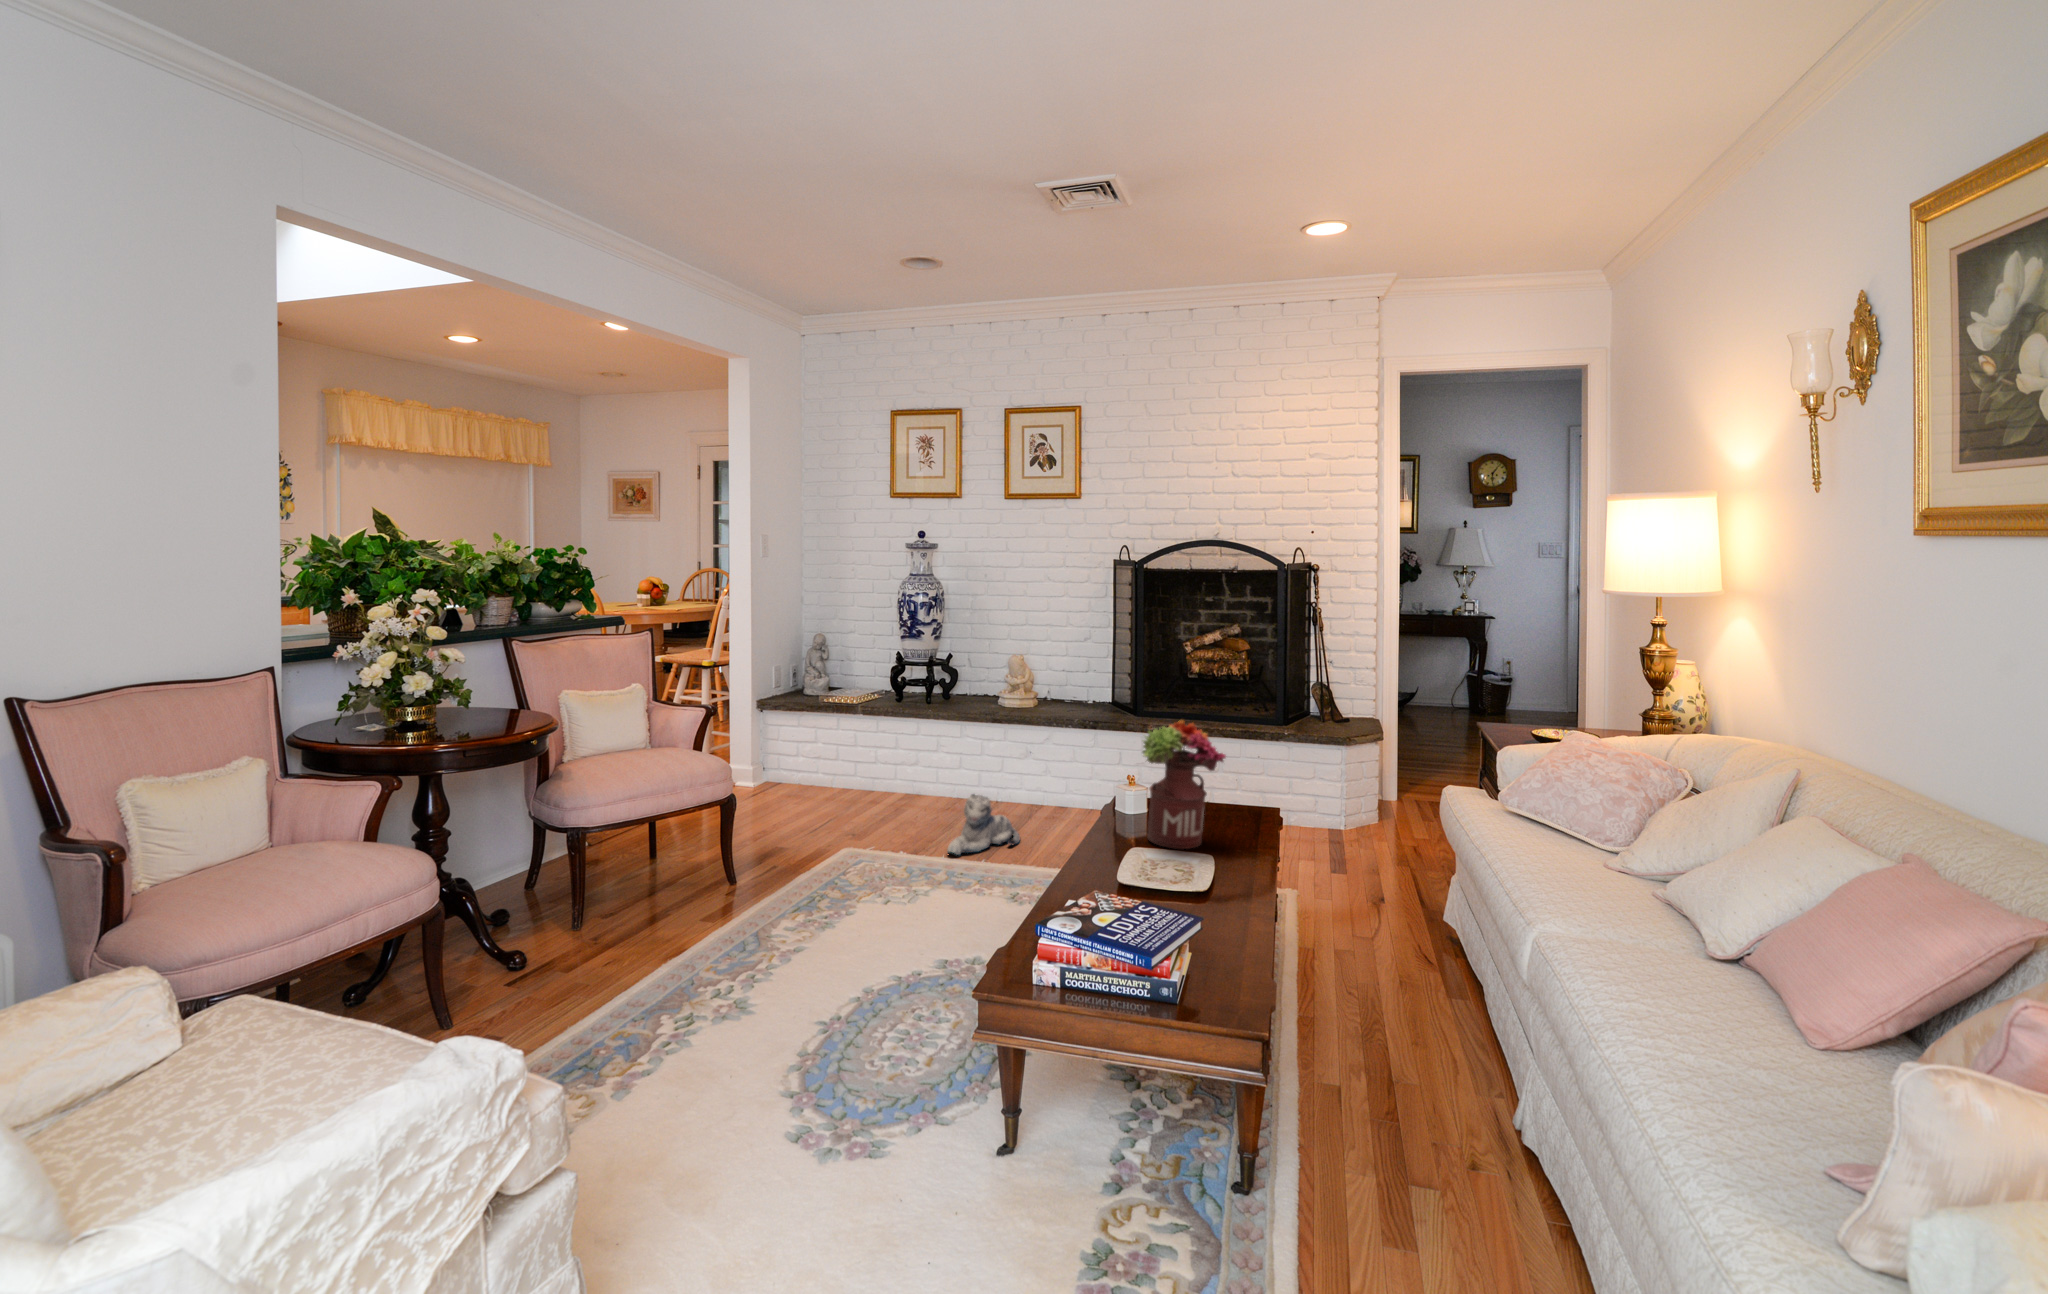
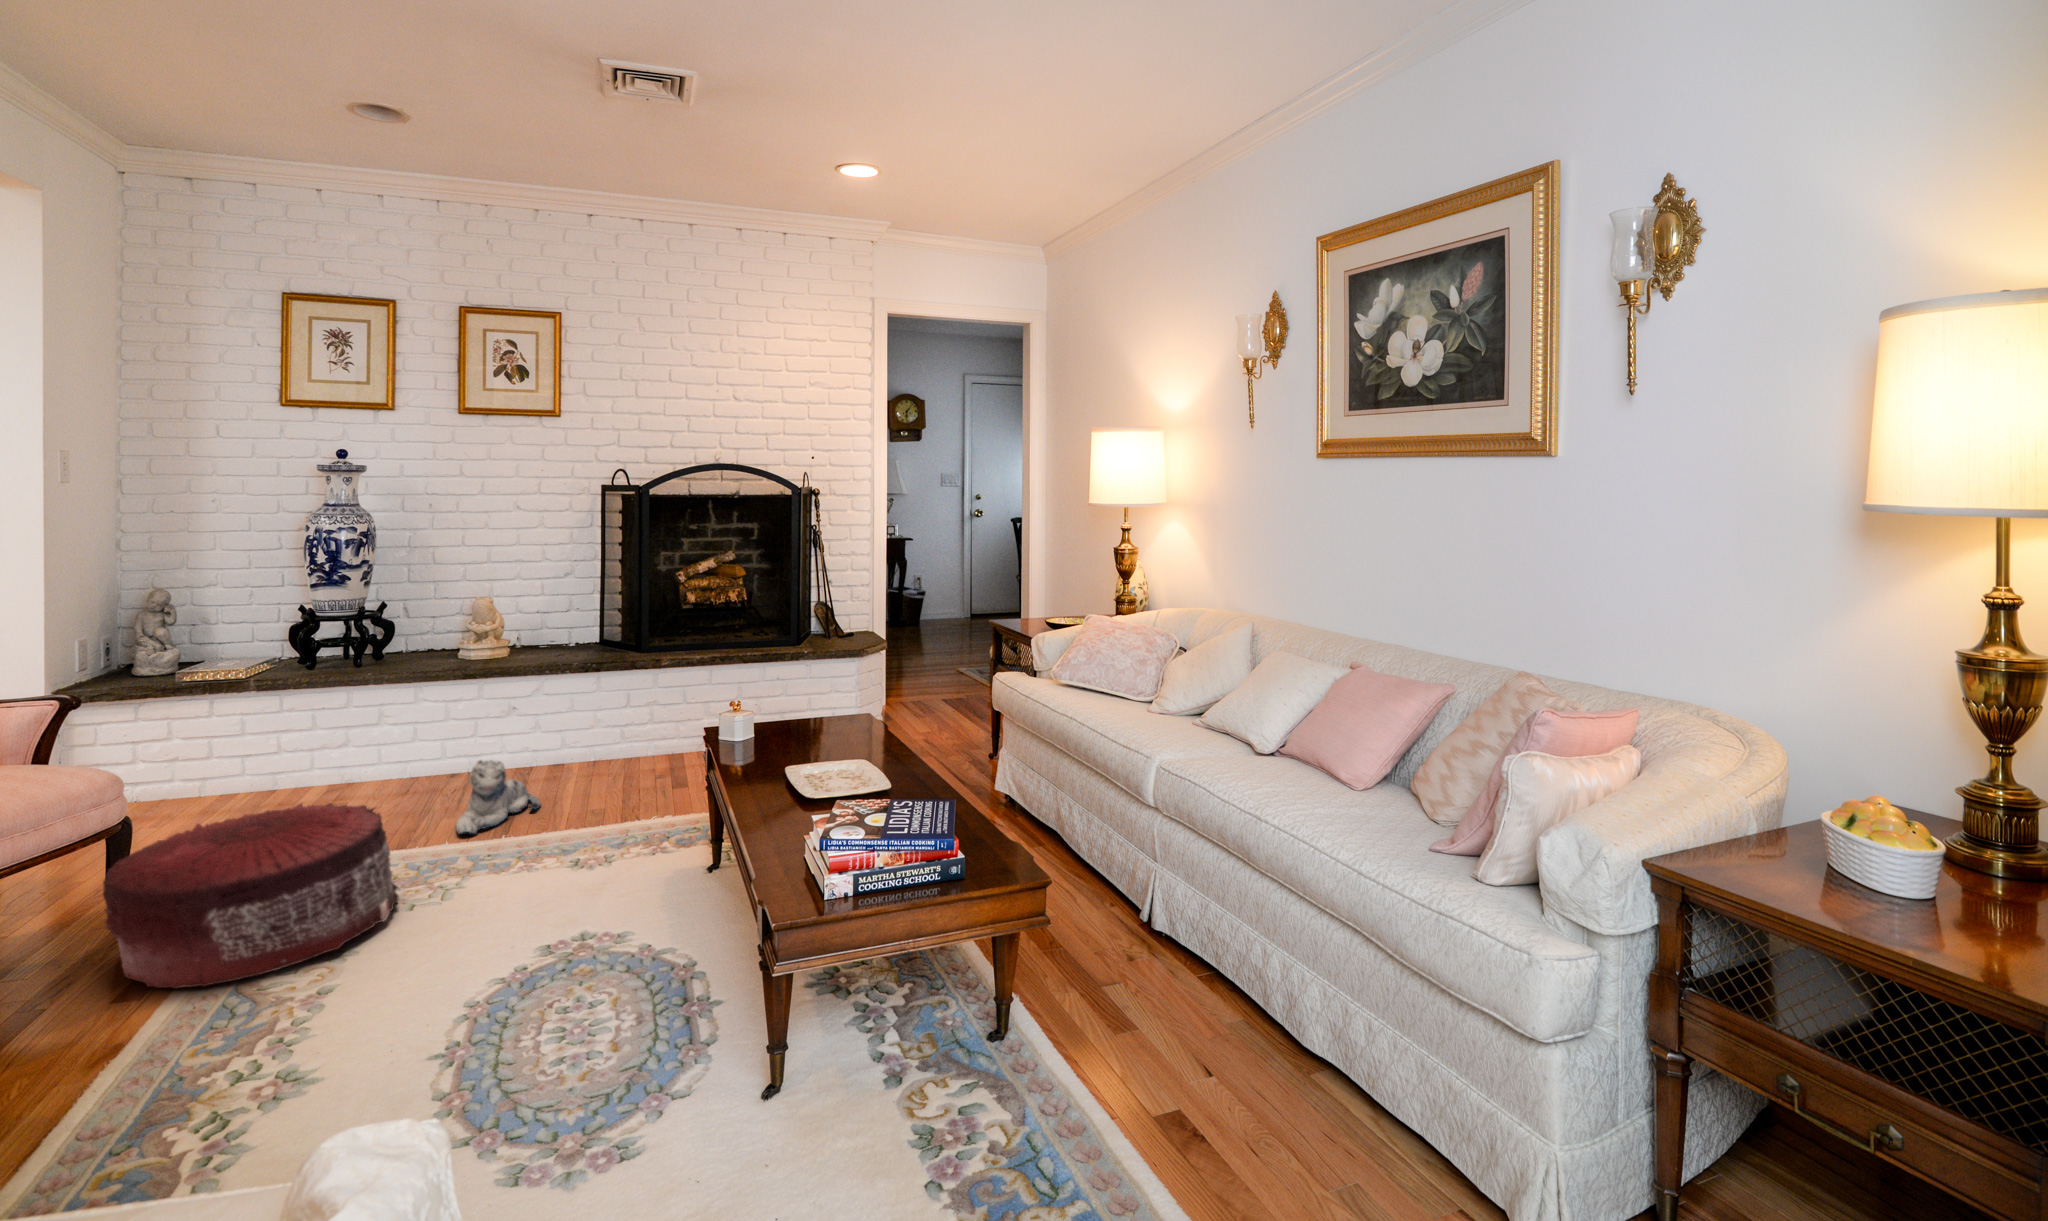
flower arrangement: present [1142,720,1226,849] -> none [764,635,847,762]
pouf: none [702,804,881,927] -> present [103,803,399,989]

